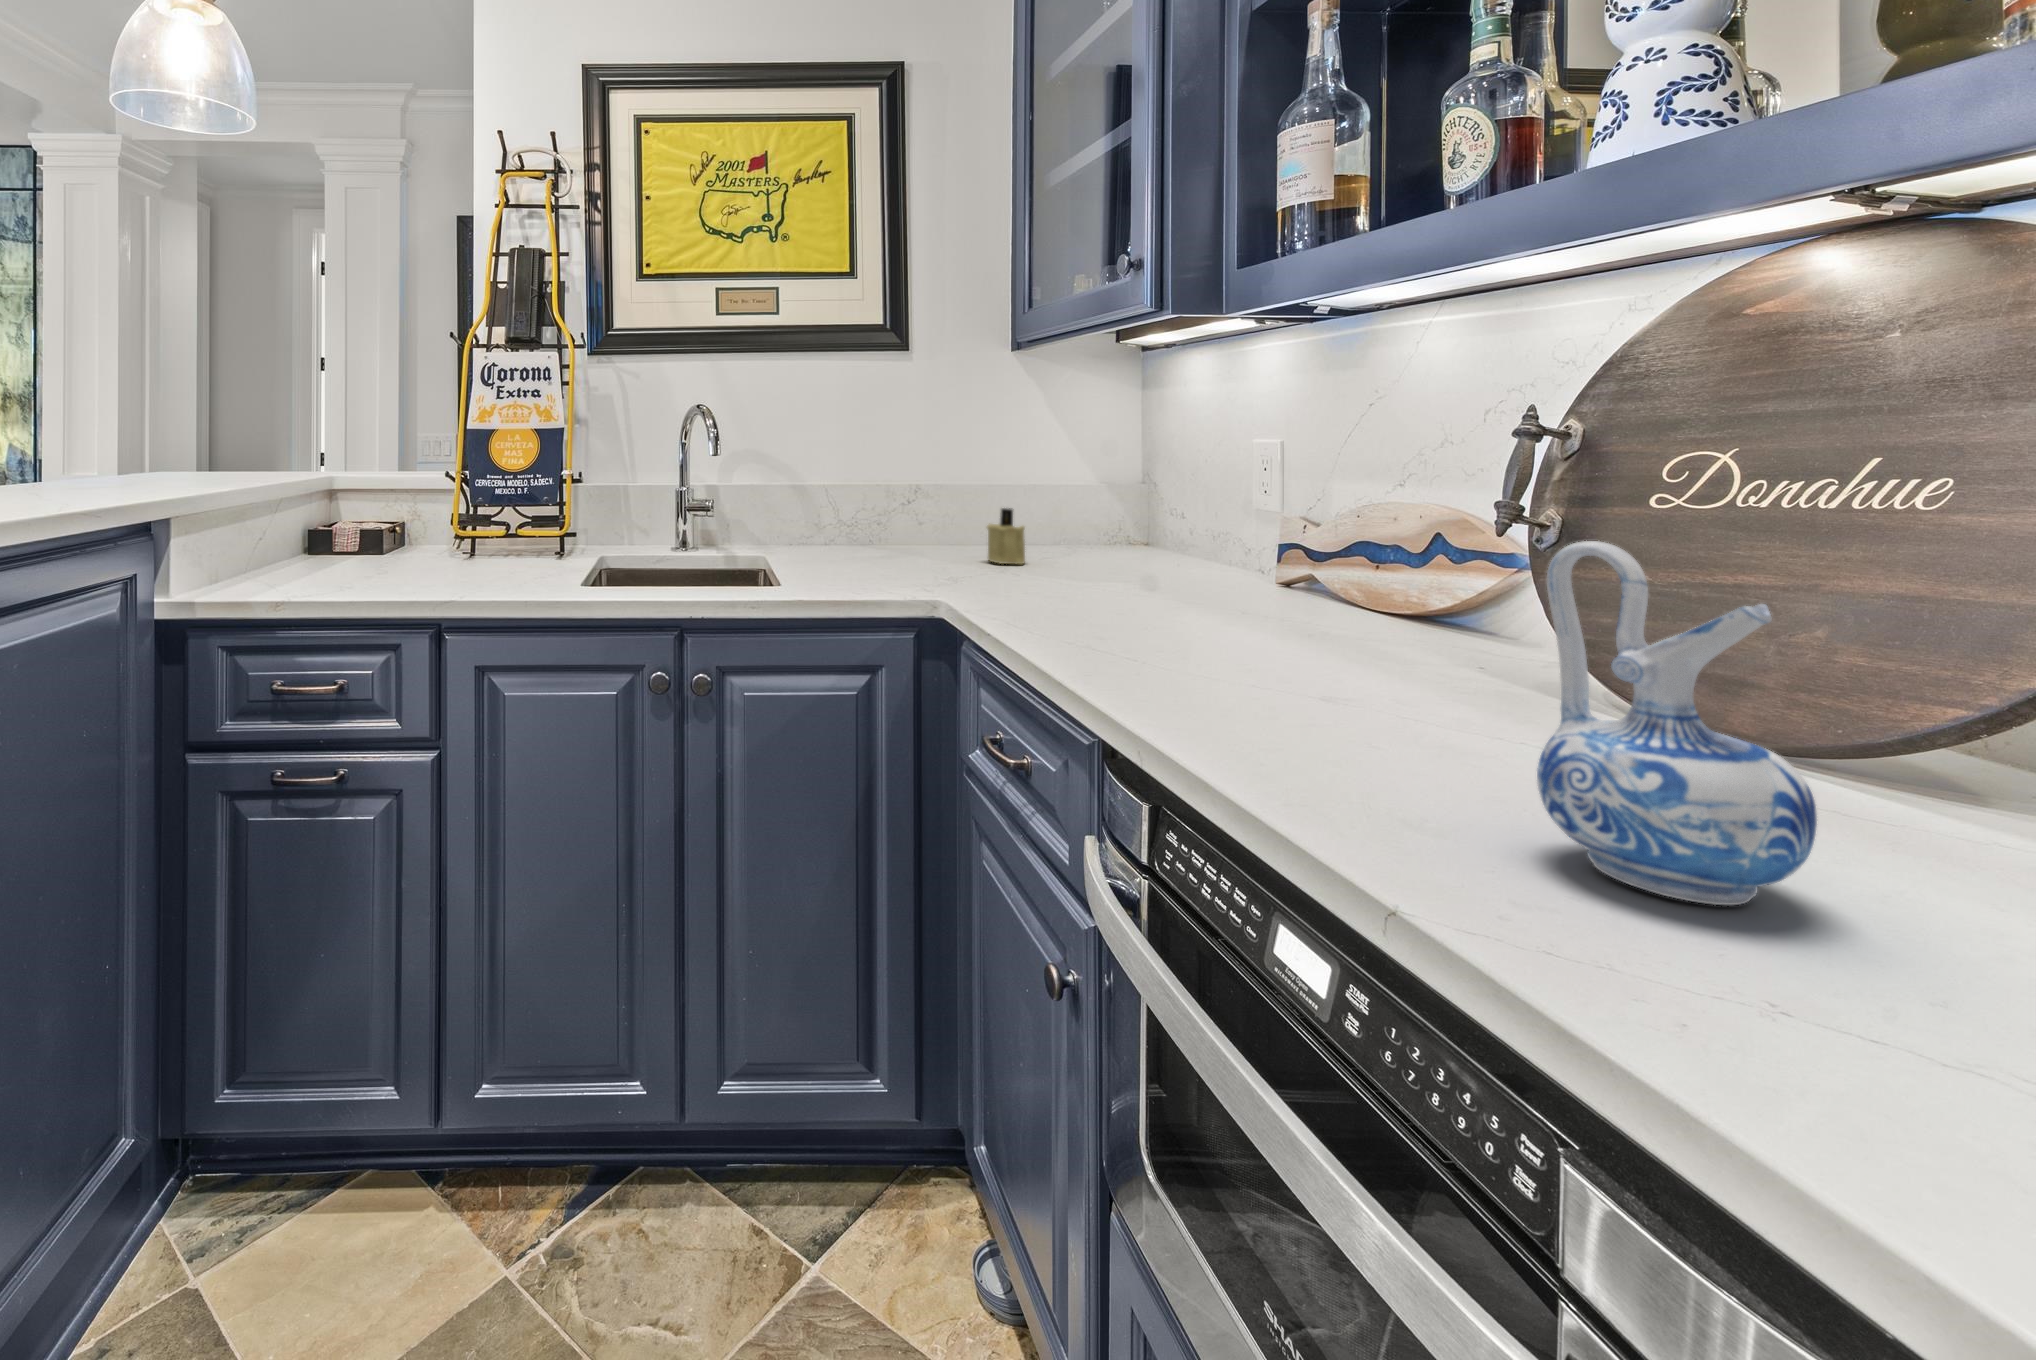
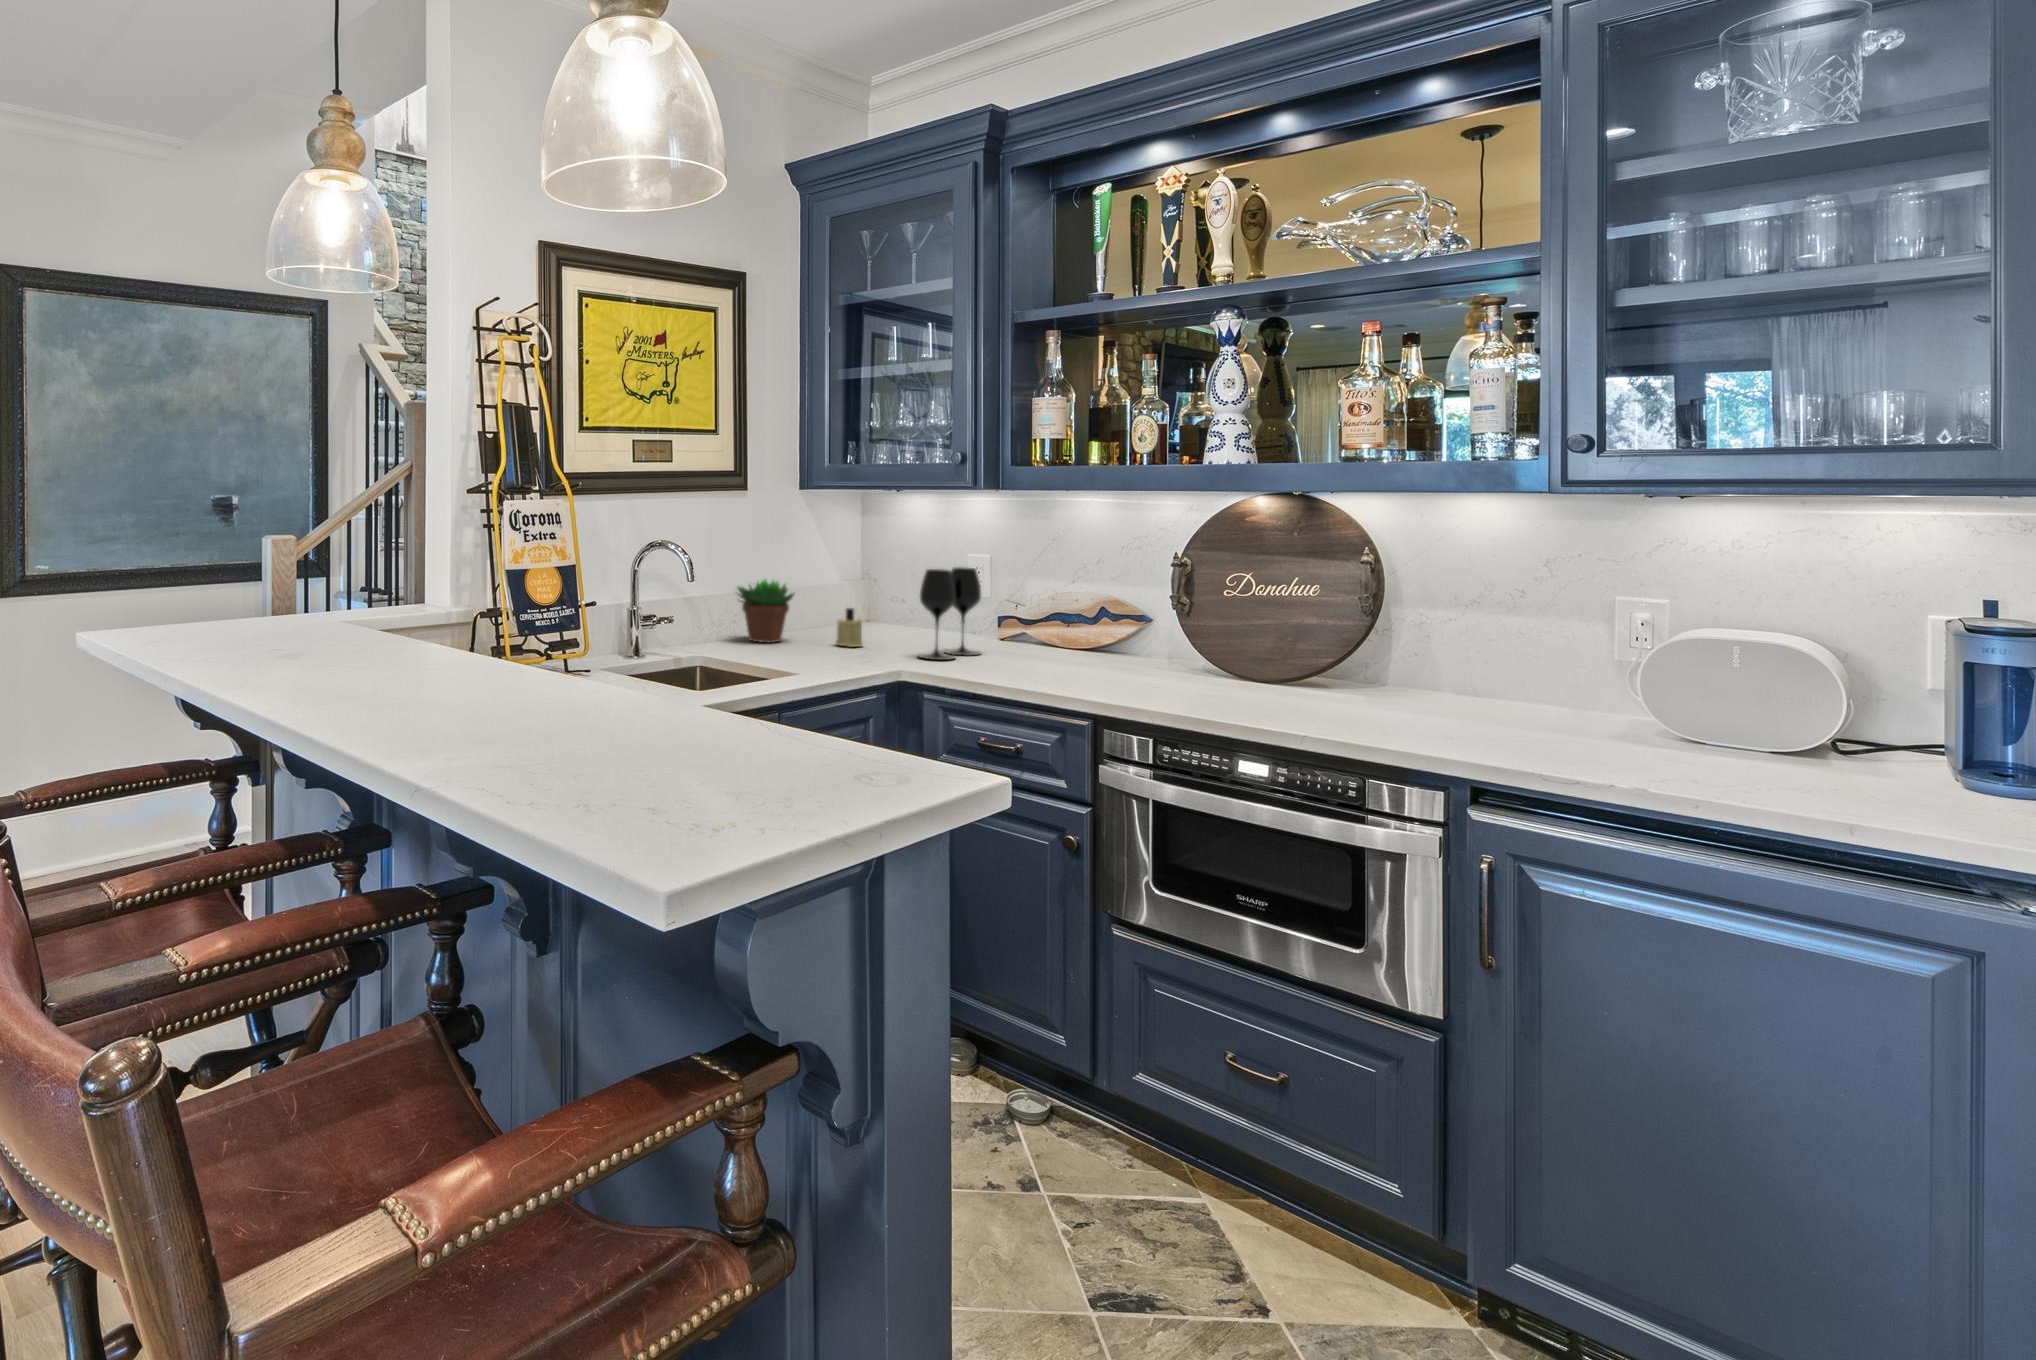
wine glass: none [1043,445,1180,589] -> present [919,567,981,660]
succulent plant: none [875,466,962,552] -> present [738,580,794,643]
ceramic pitcher: present [1537,541,1817,905] -> none [1349,635,1419,740]

